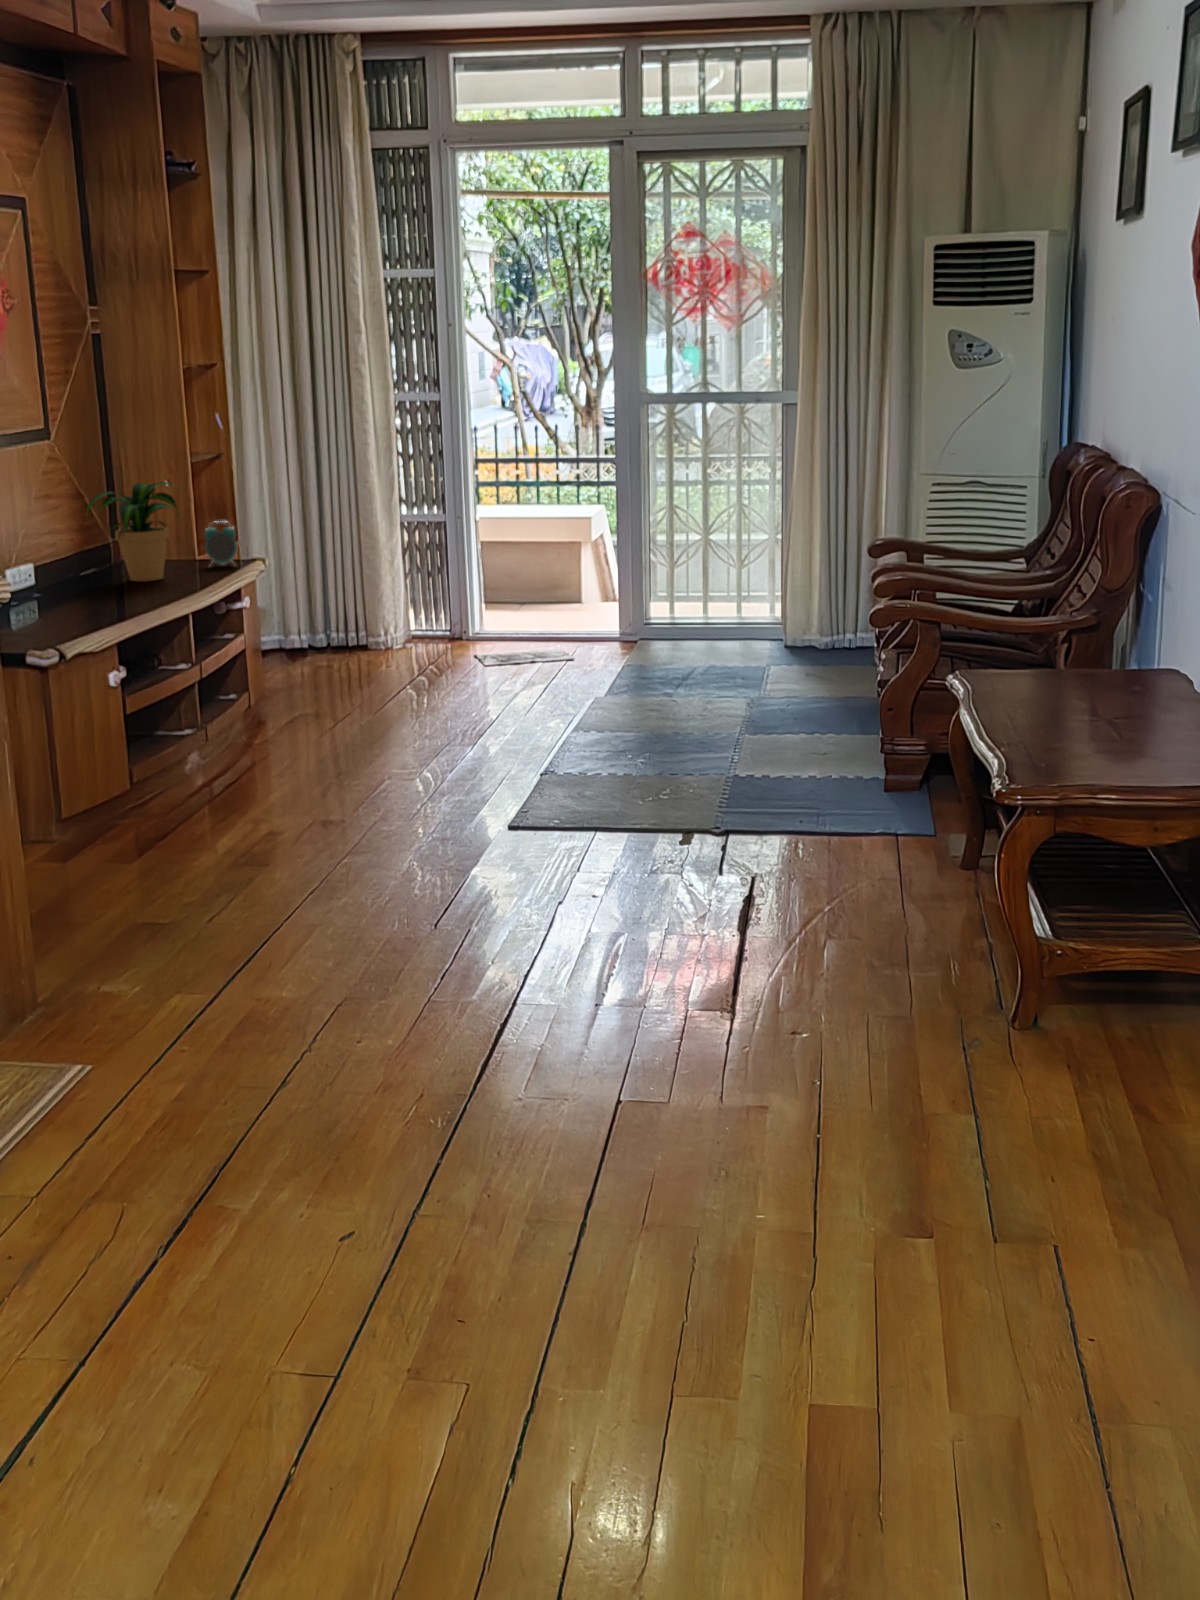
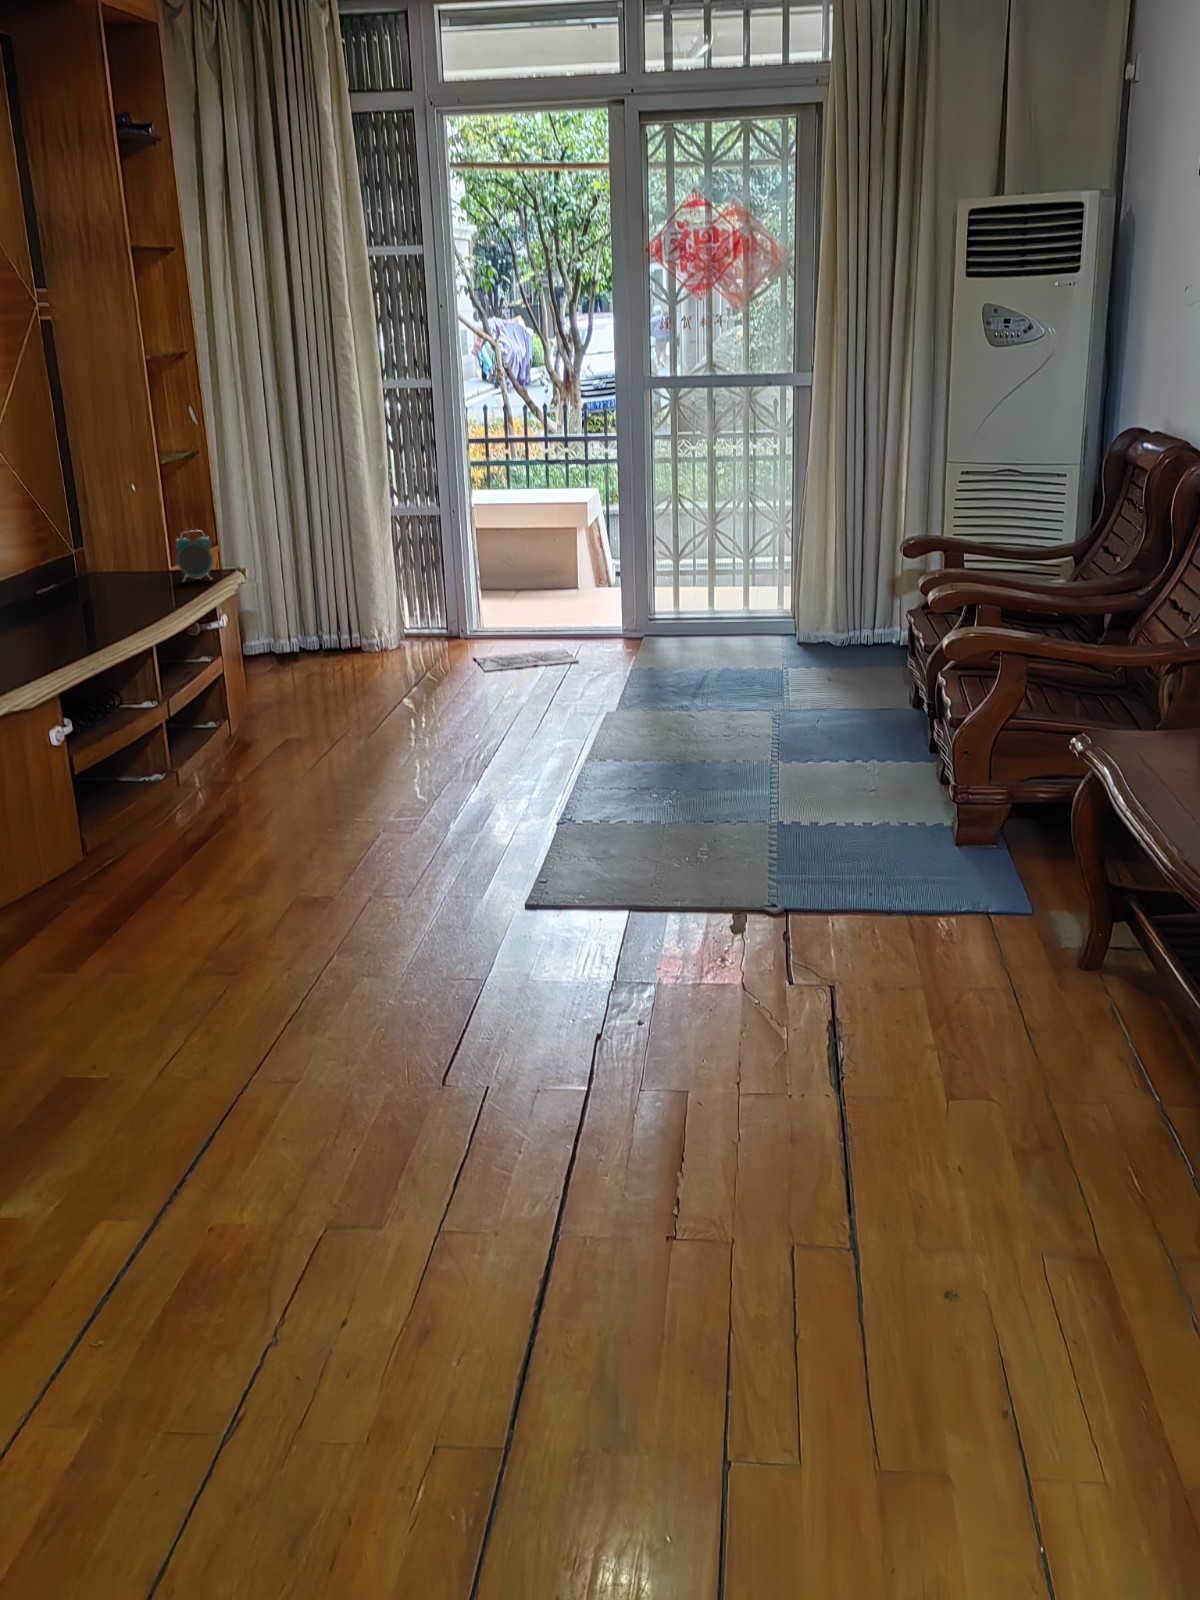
potted plant: present [86,482,180,581] -> none [33,490,156,604]

